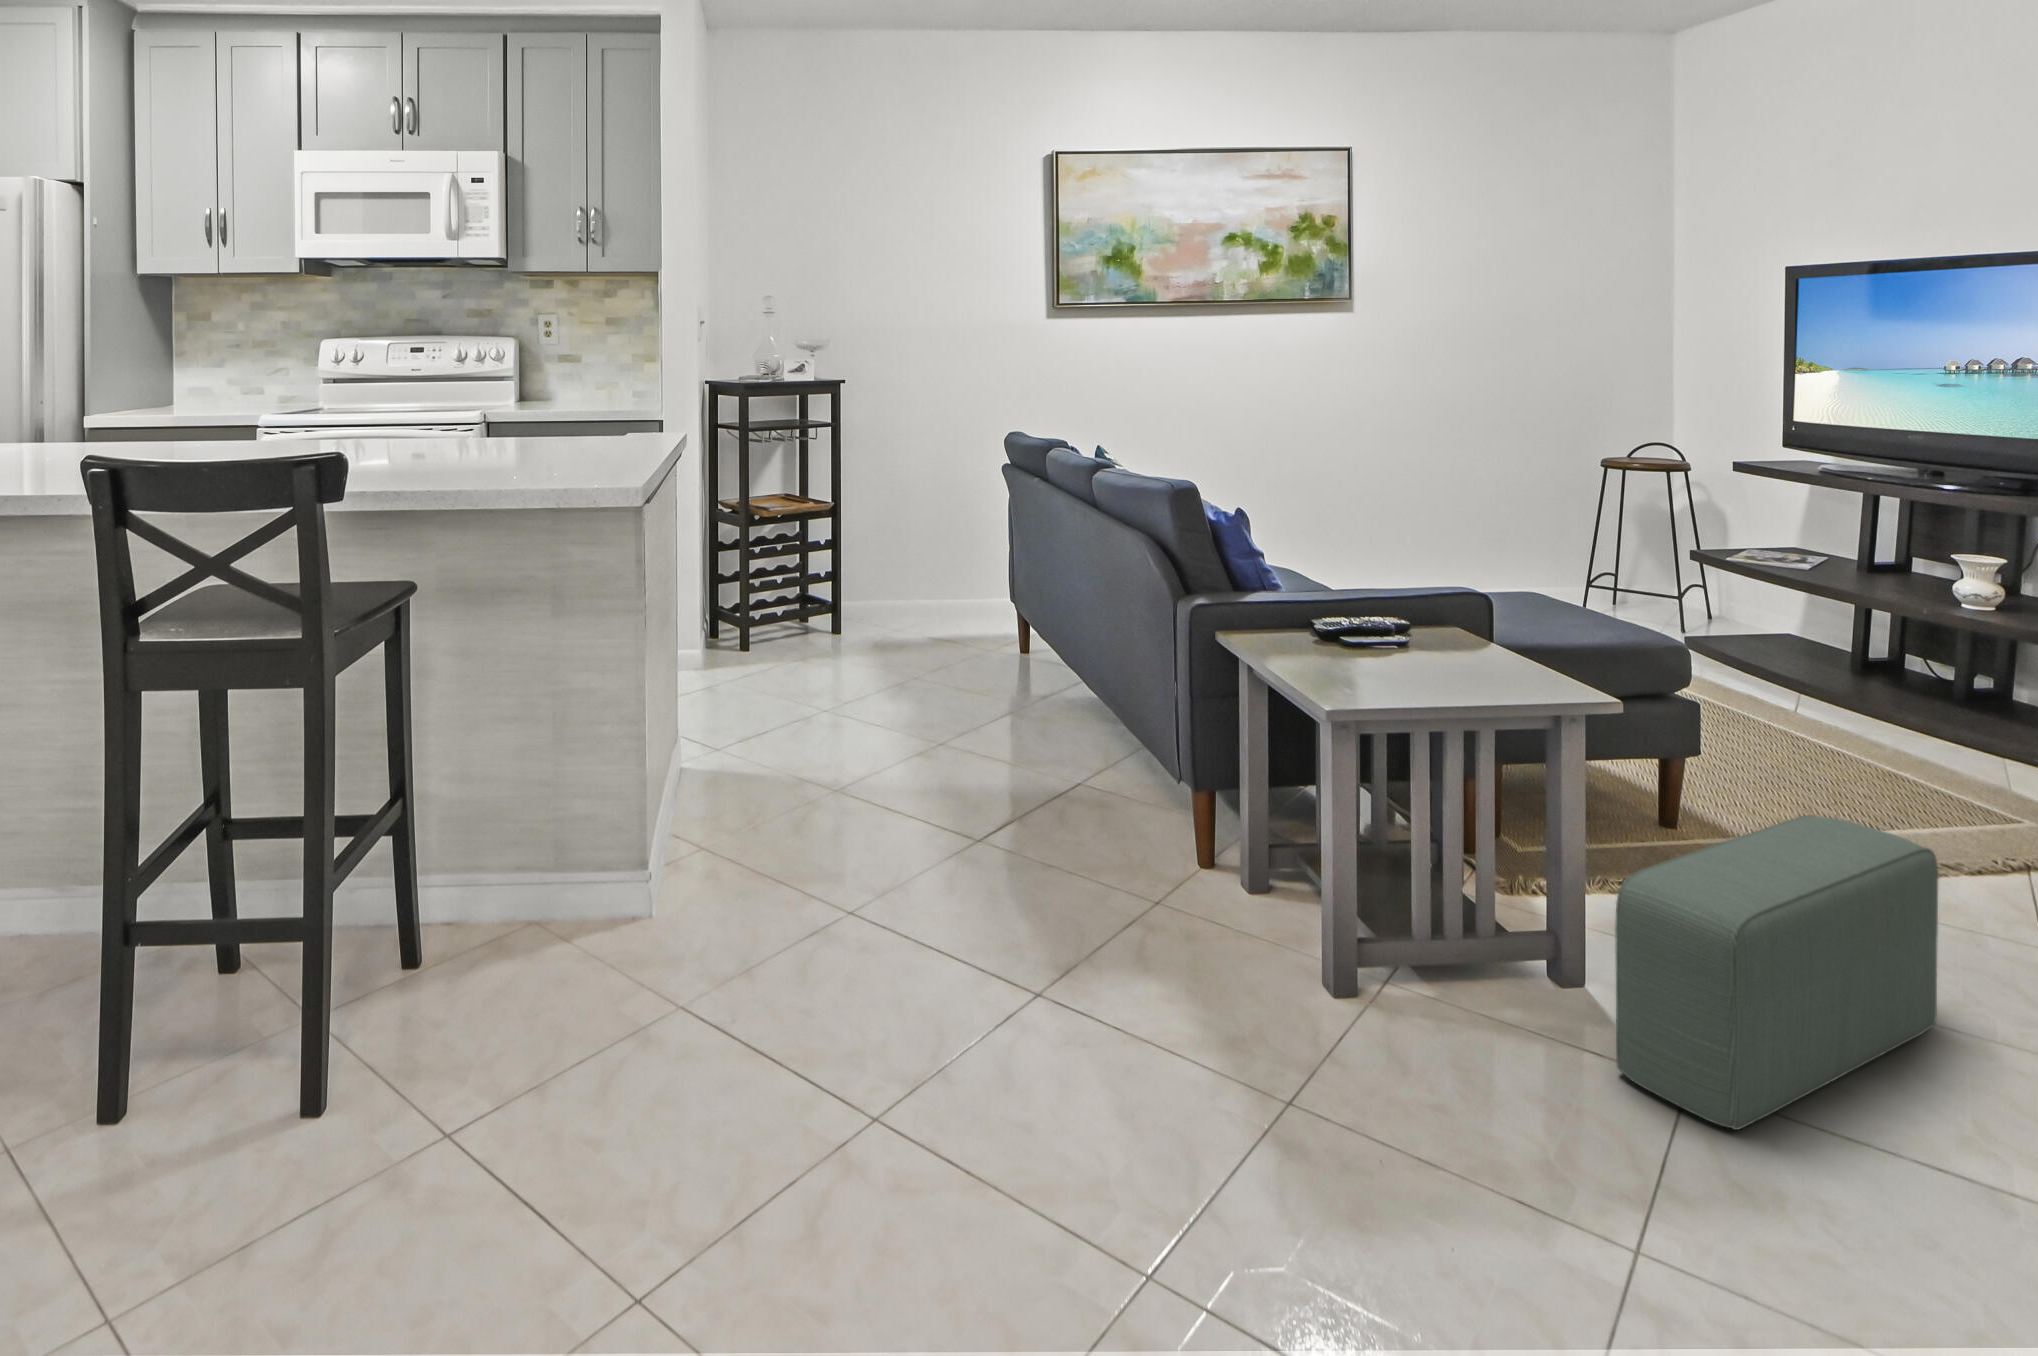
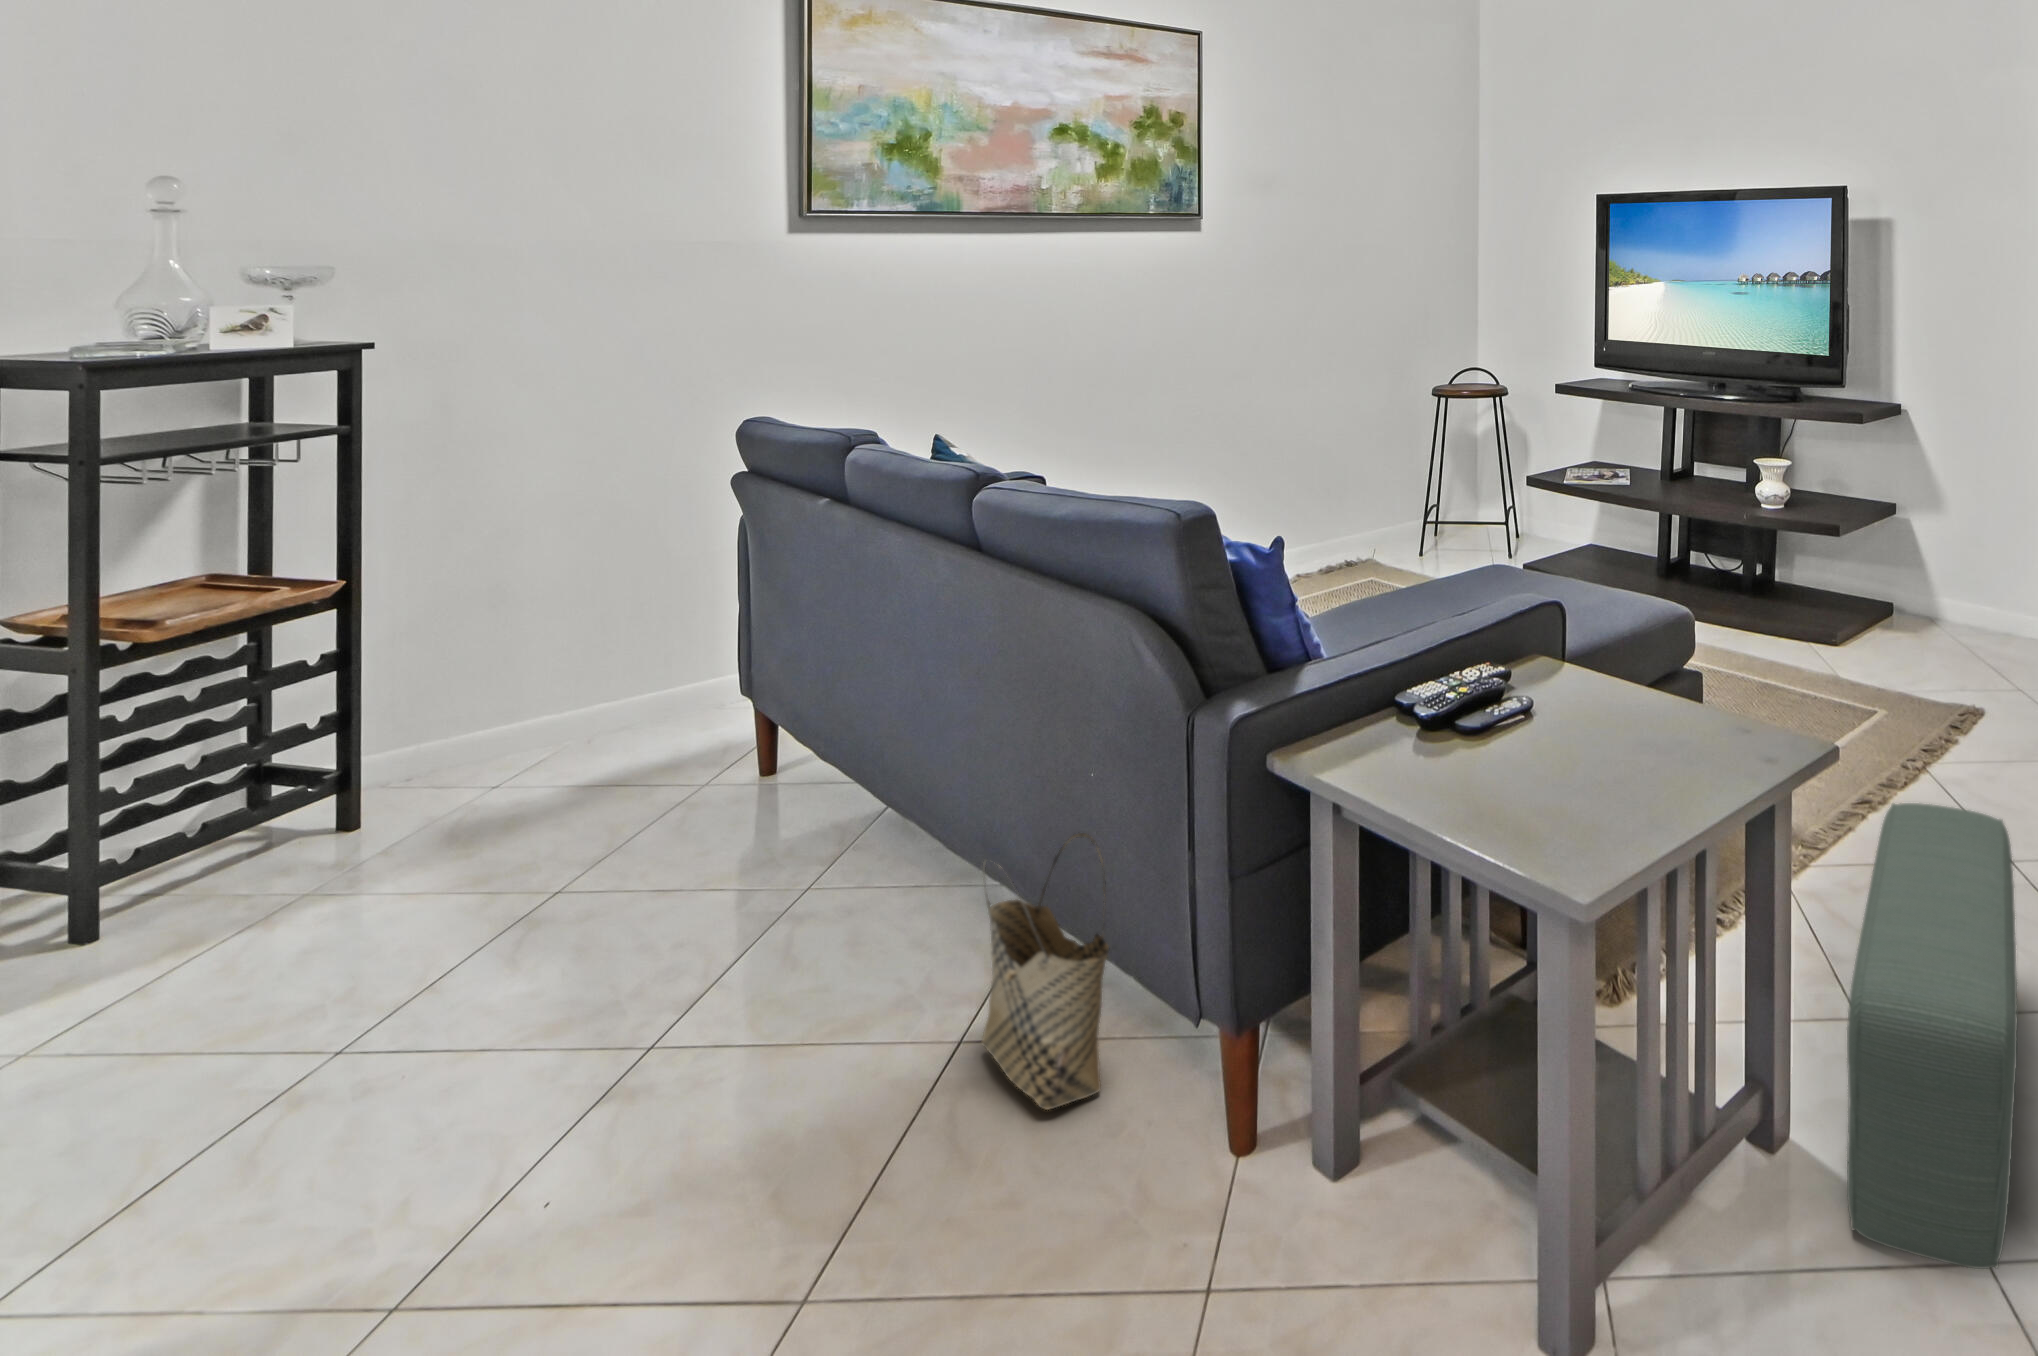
woven basket: none [1071,687,1140,849] -> present [982,833,1109,1110]

